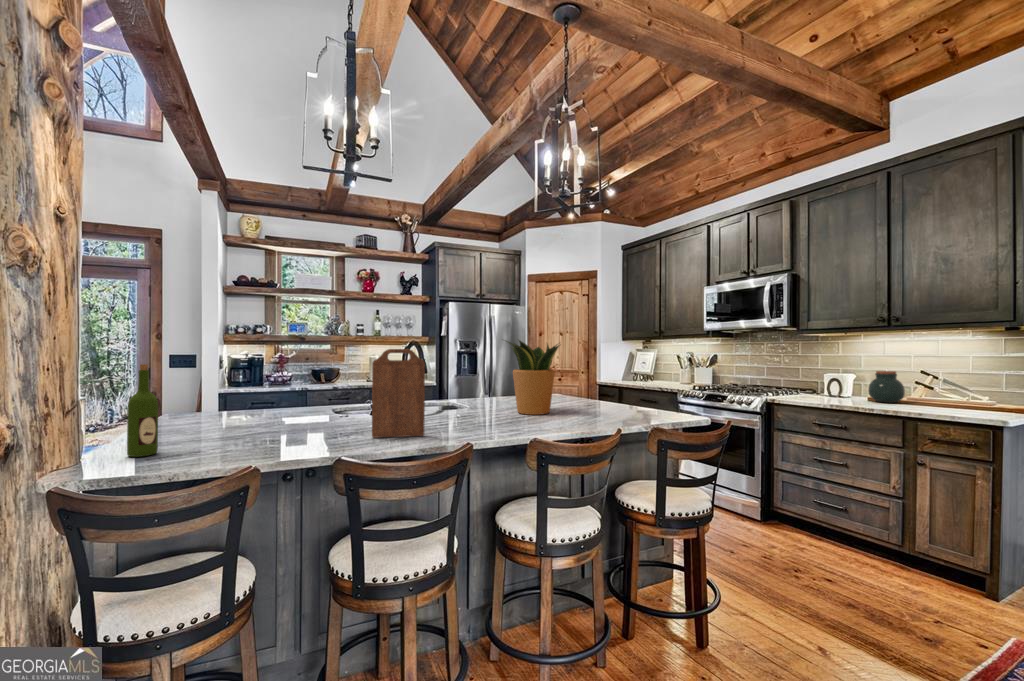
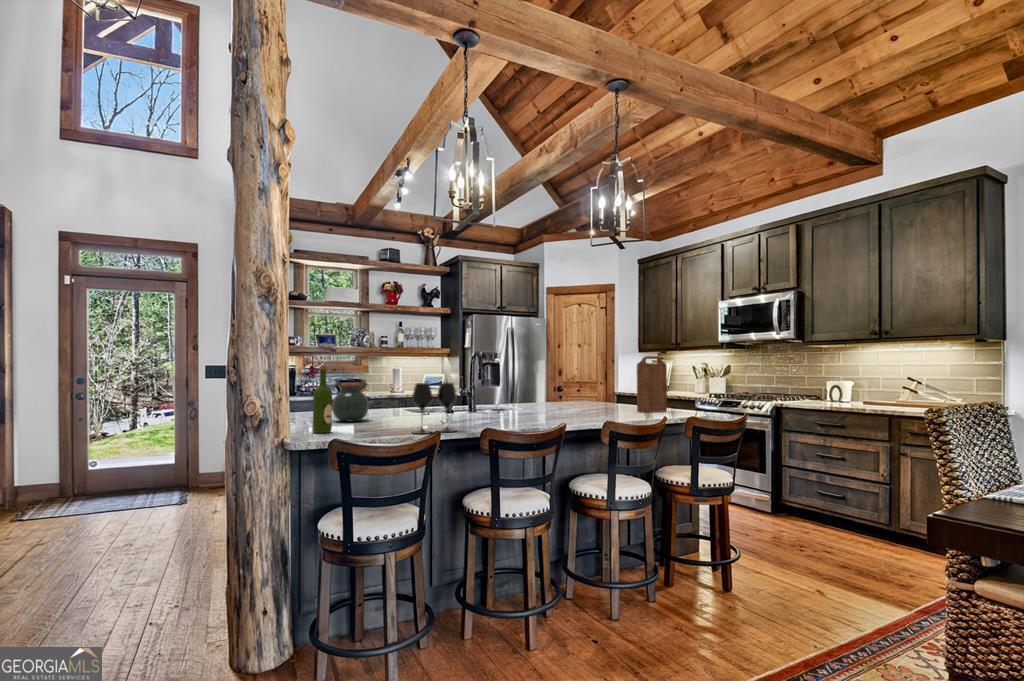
potted plant: present [506,341,560,415] -> none [555,348,609,412]
cutting board: present [372,349,425,438] -> present [637,356,667,412]
jar: present [868,371,905,403] -> present [332,383,369,422]
wine glass: none [258,387,329,459] -> present [412,383,457,434]

